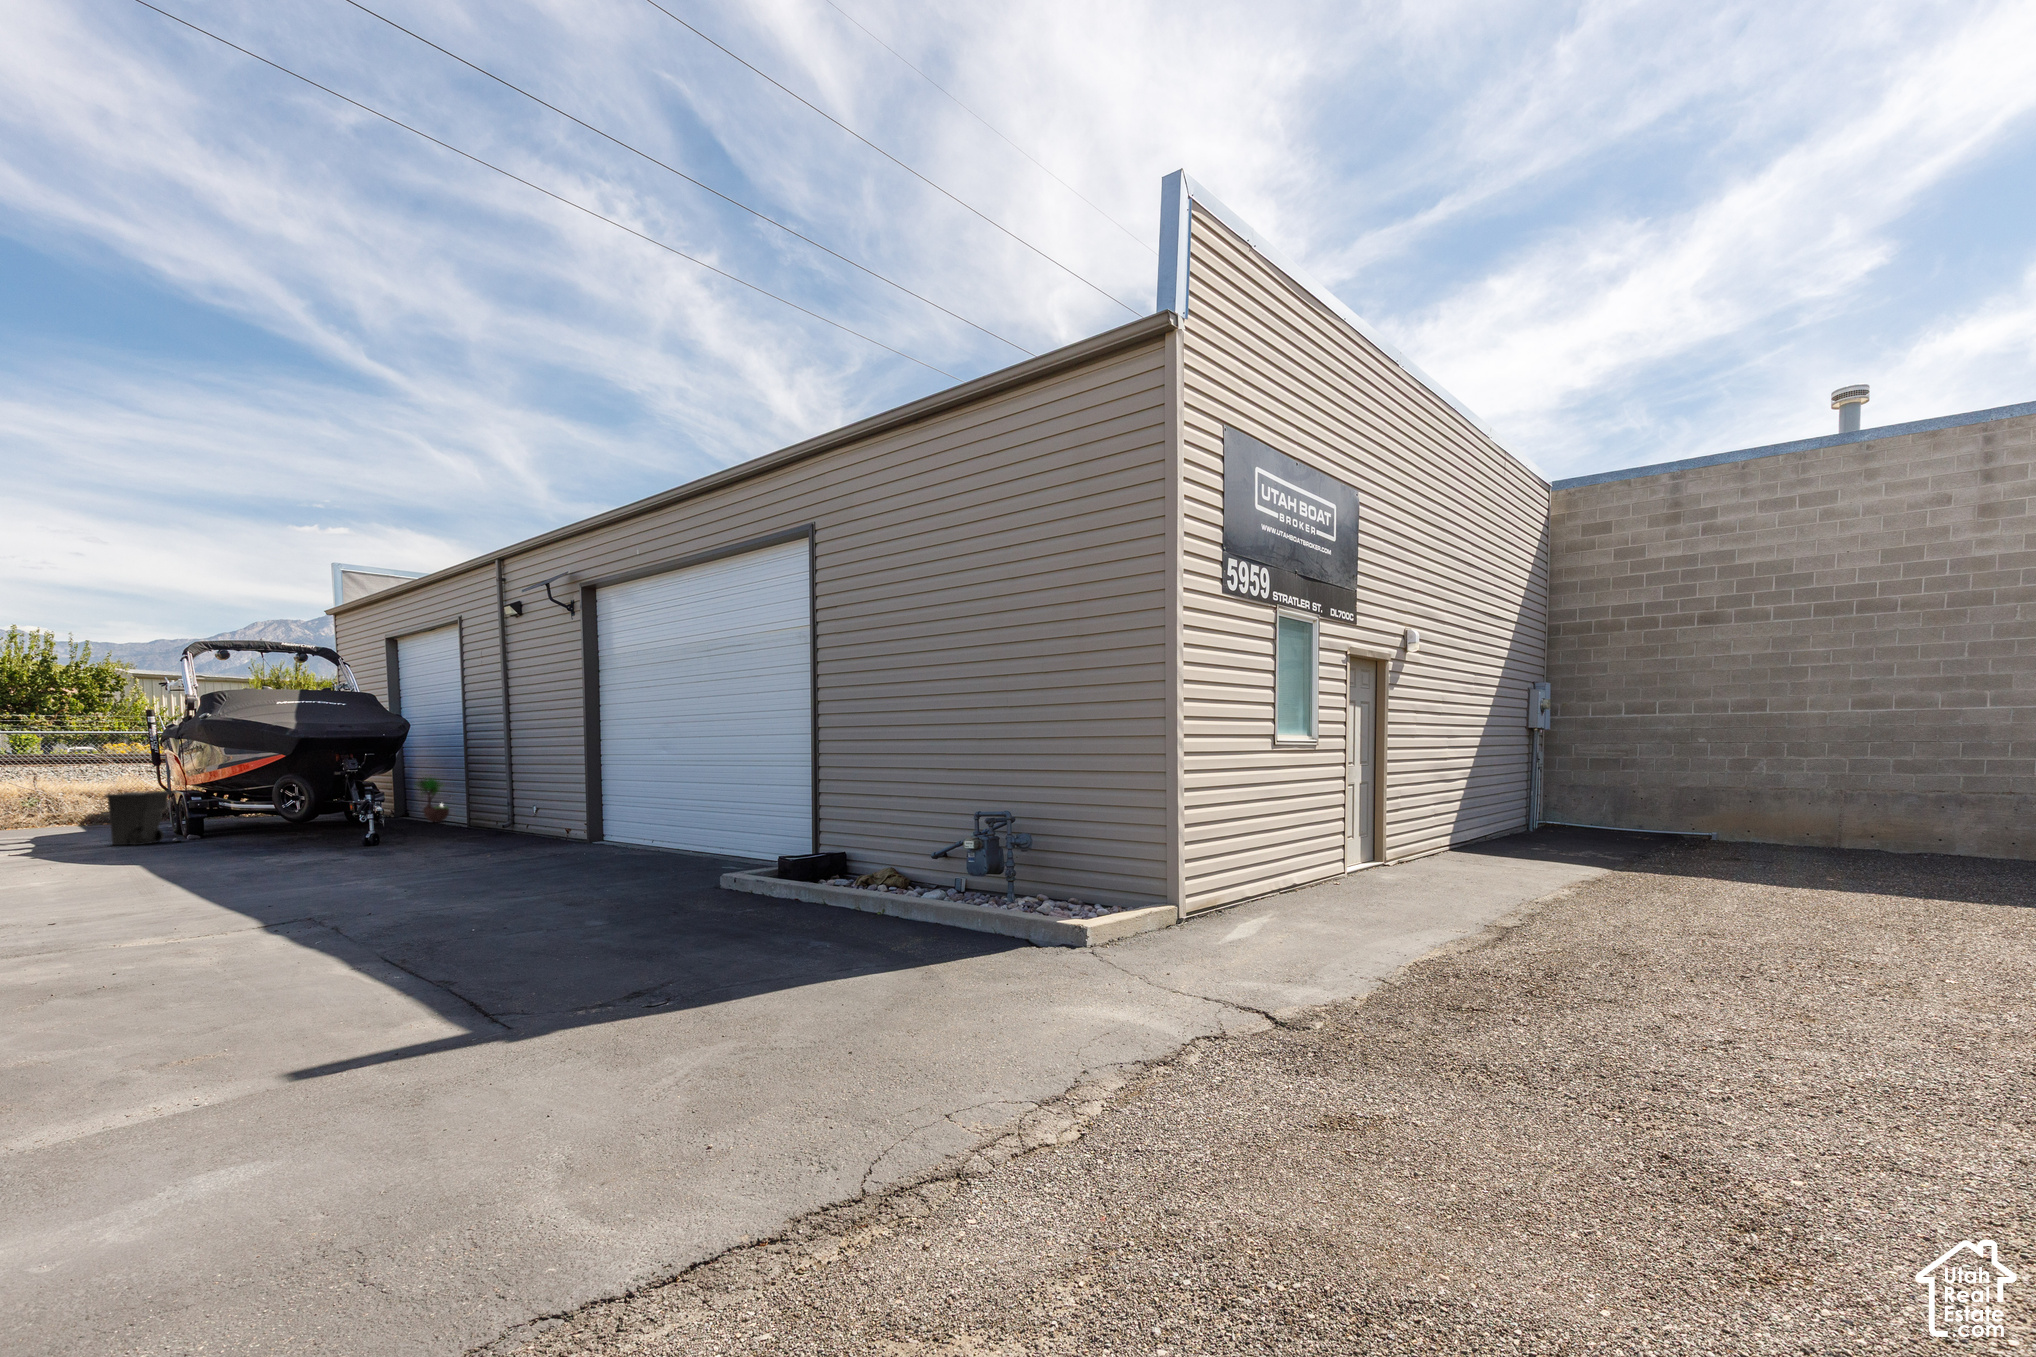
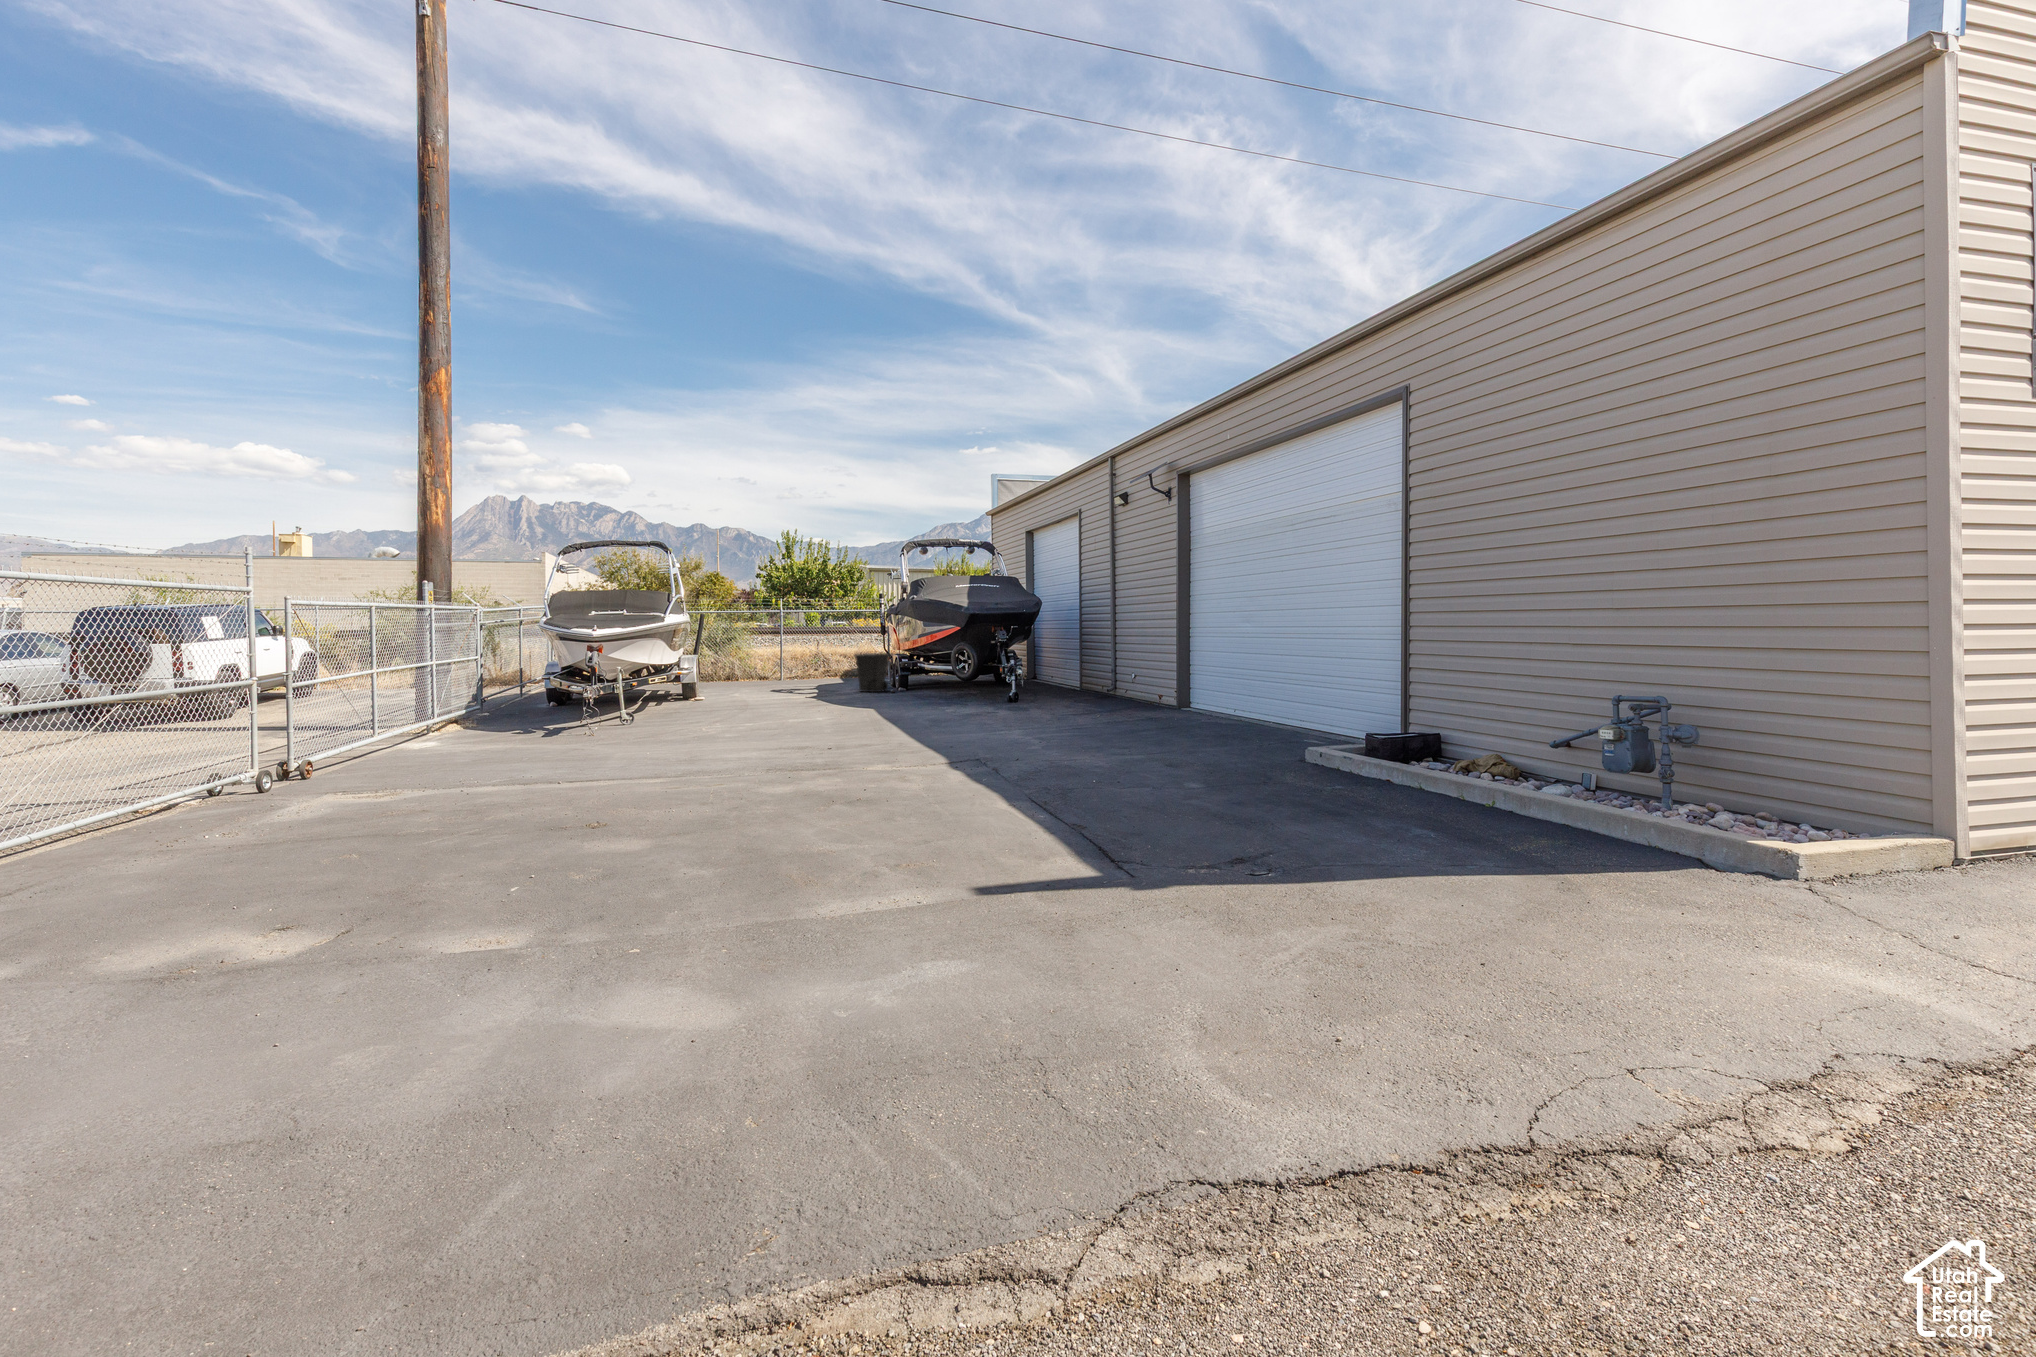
potted tree: present [415,777,449,822] -> none [1045,643,1072,685]

